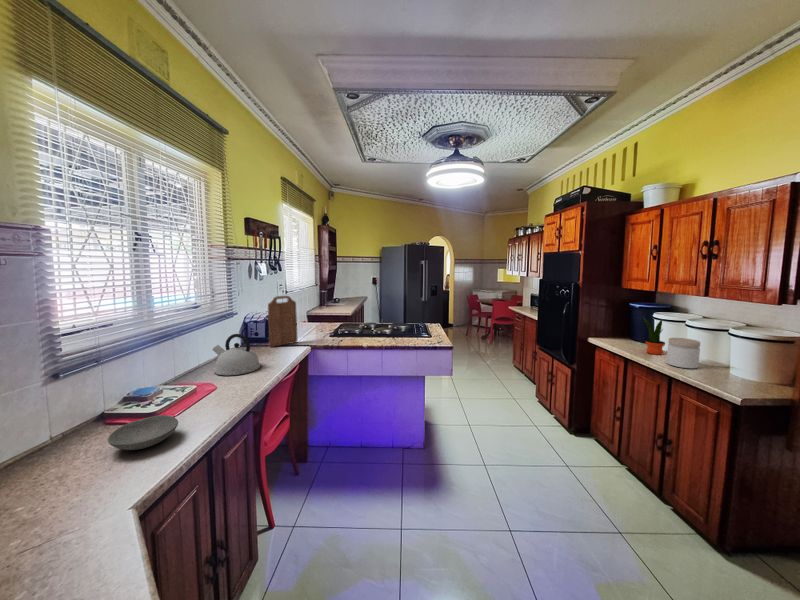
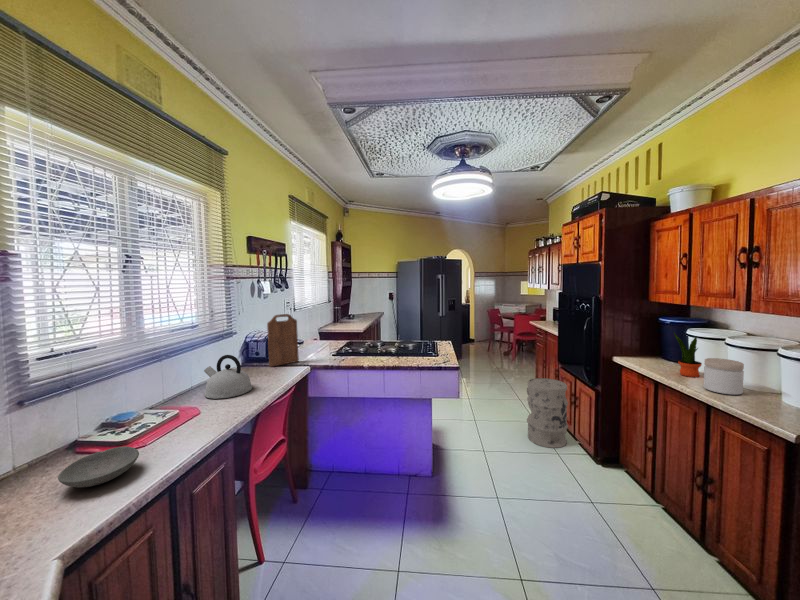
trash can: none [509,359,546,422] -> present [527,378,568,448]

